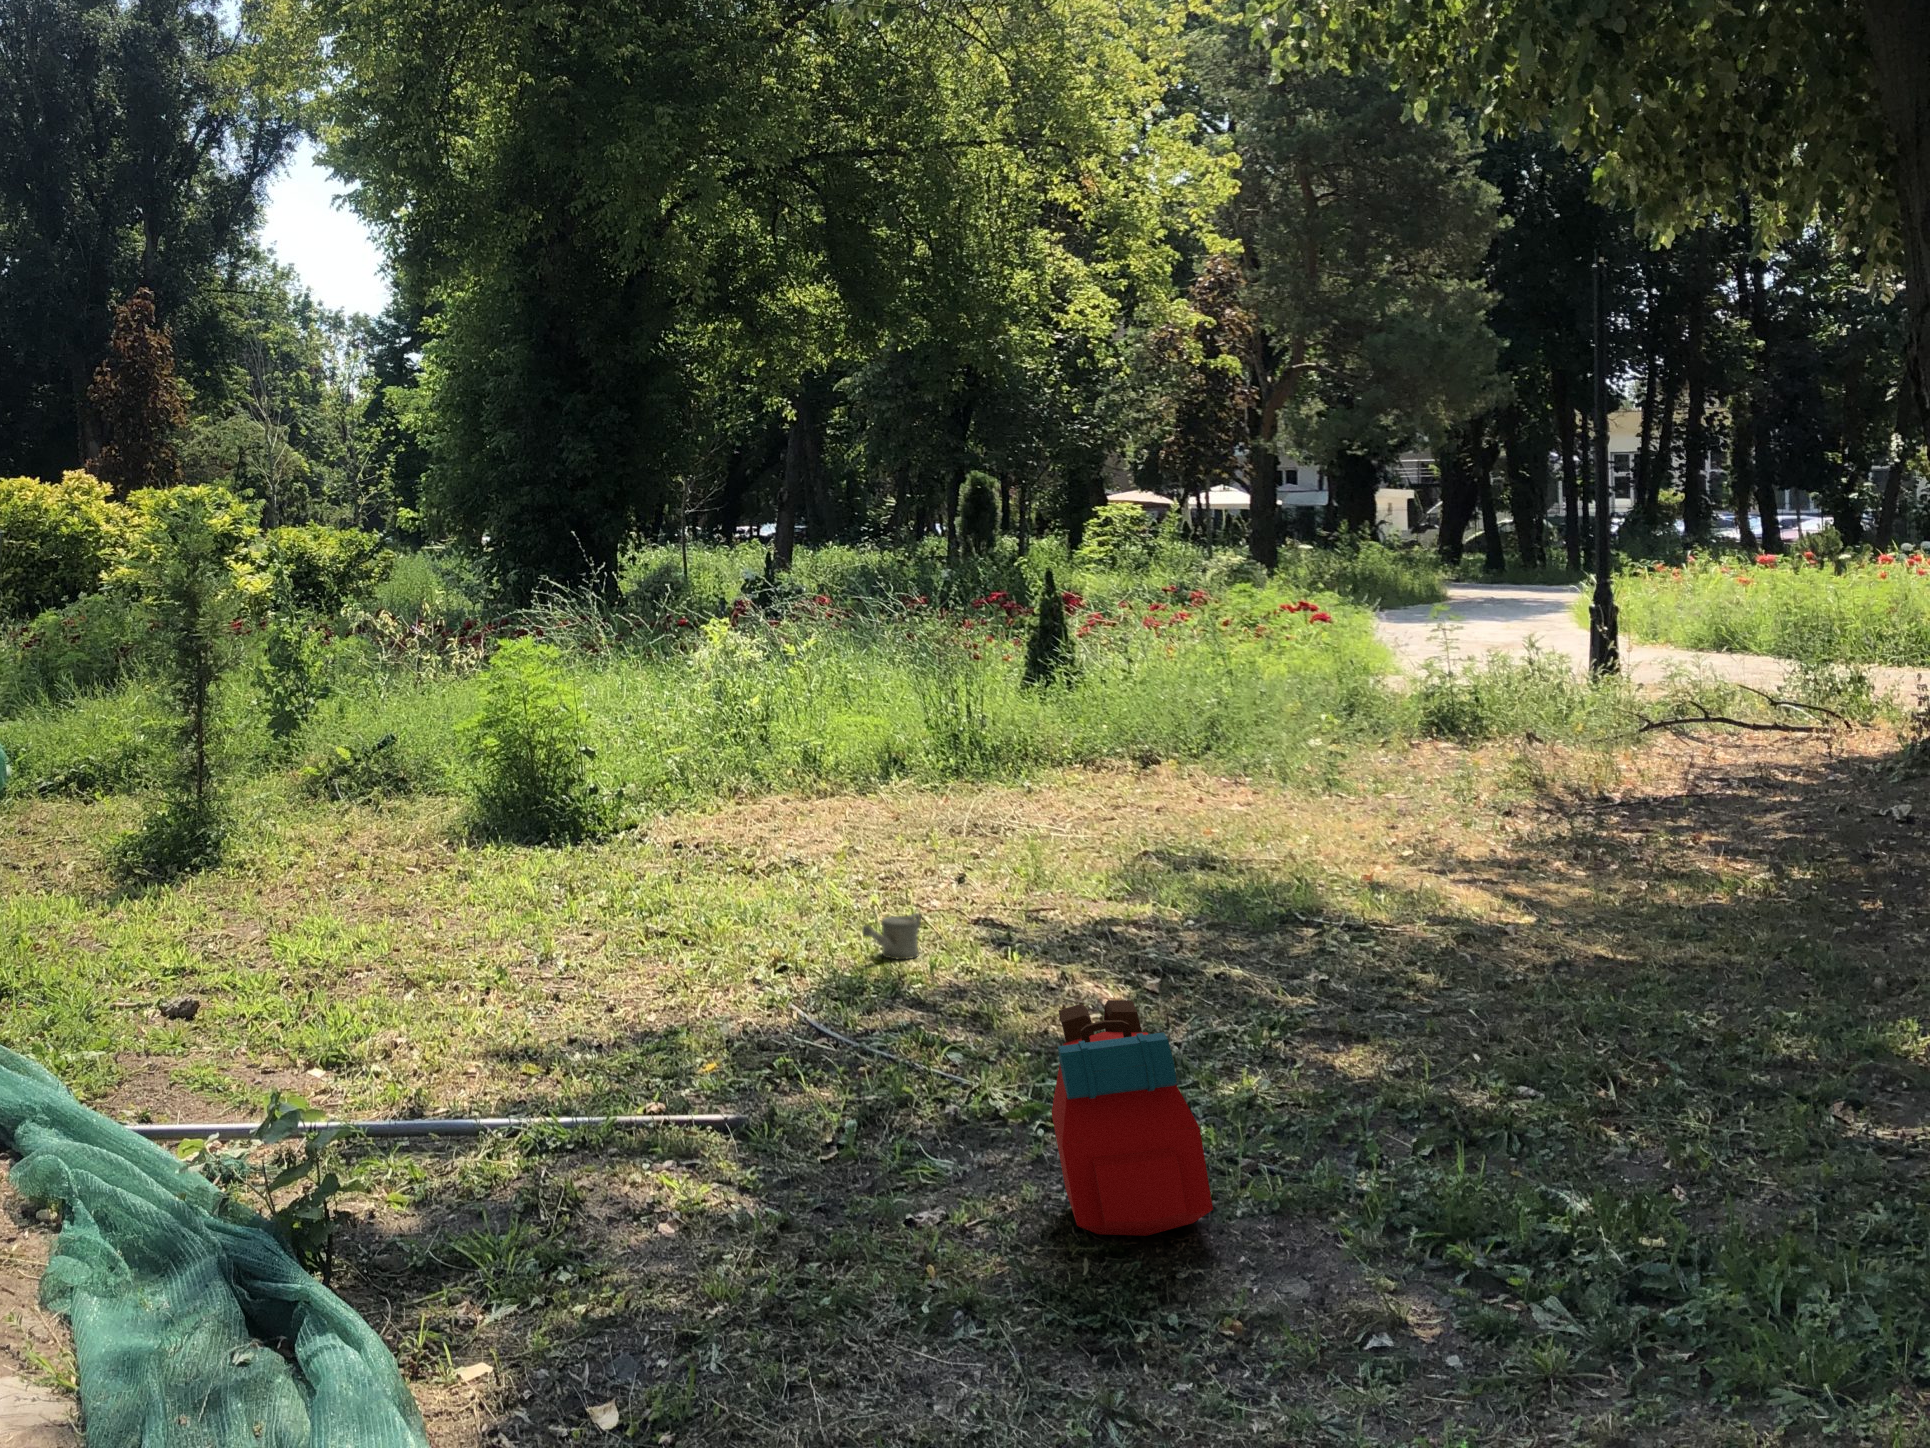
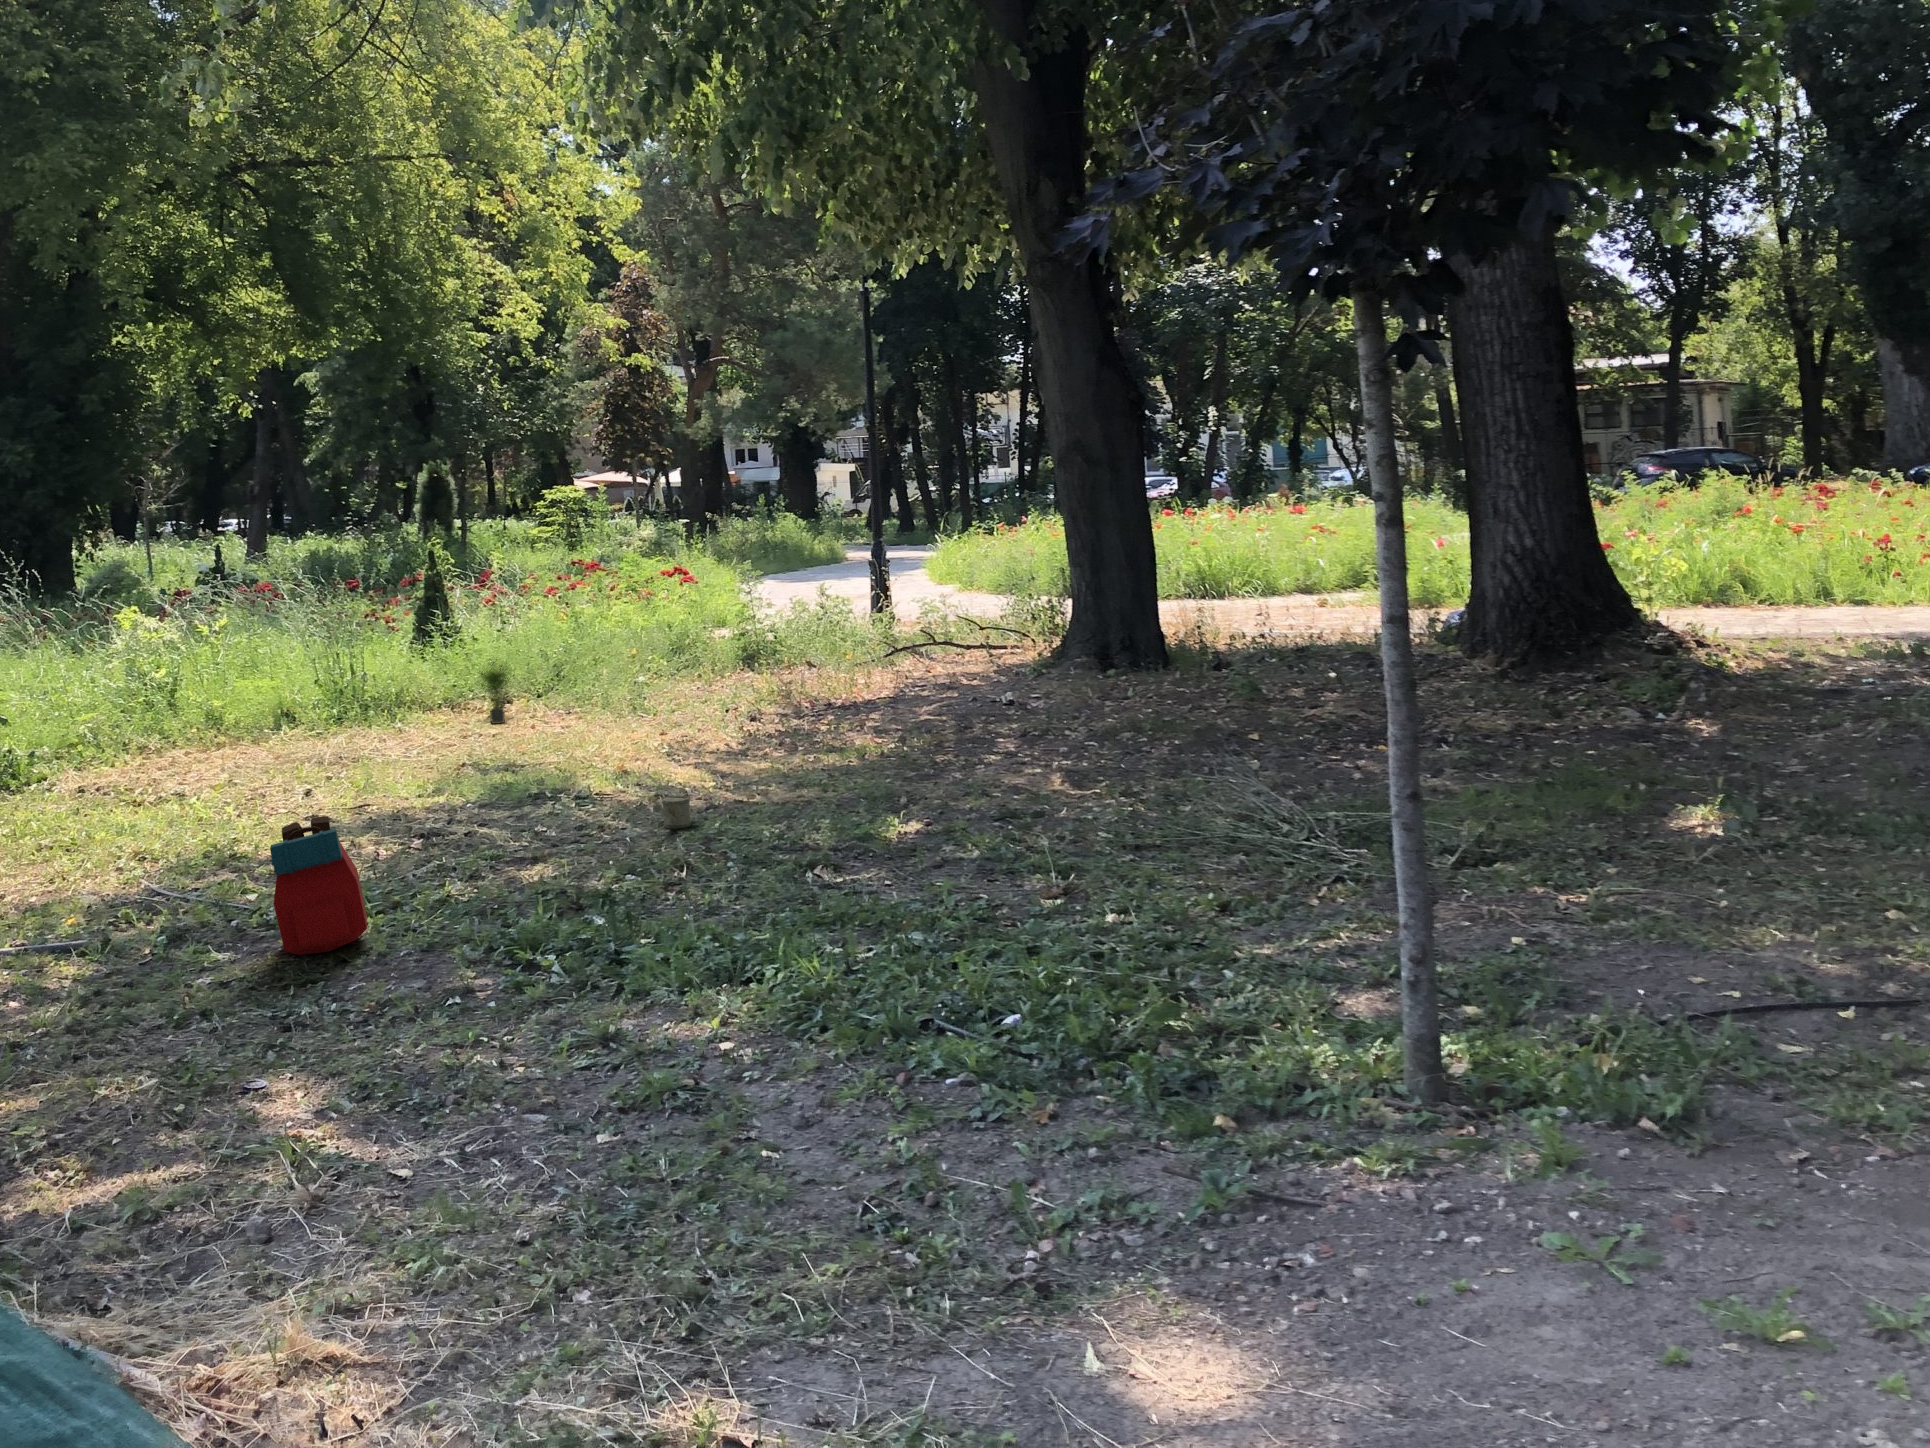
potted plant: none [1128,717,1201,812] -> present [477,659,510,724]
watering can: present [862,913,921,959] -> present [653,793,691,829]

